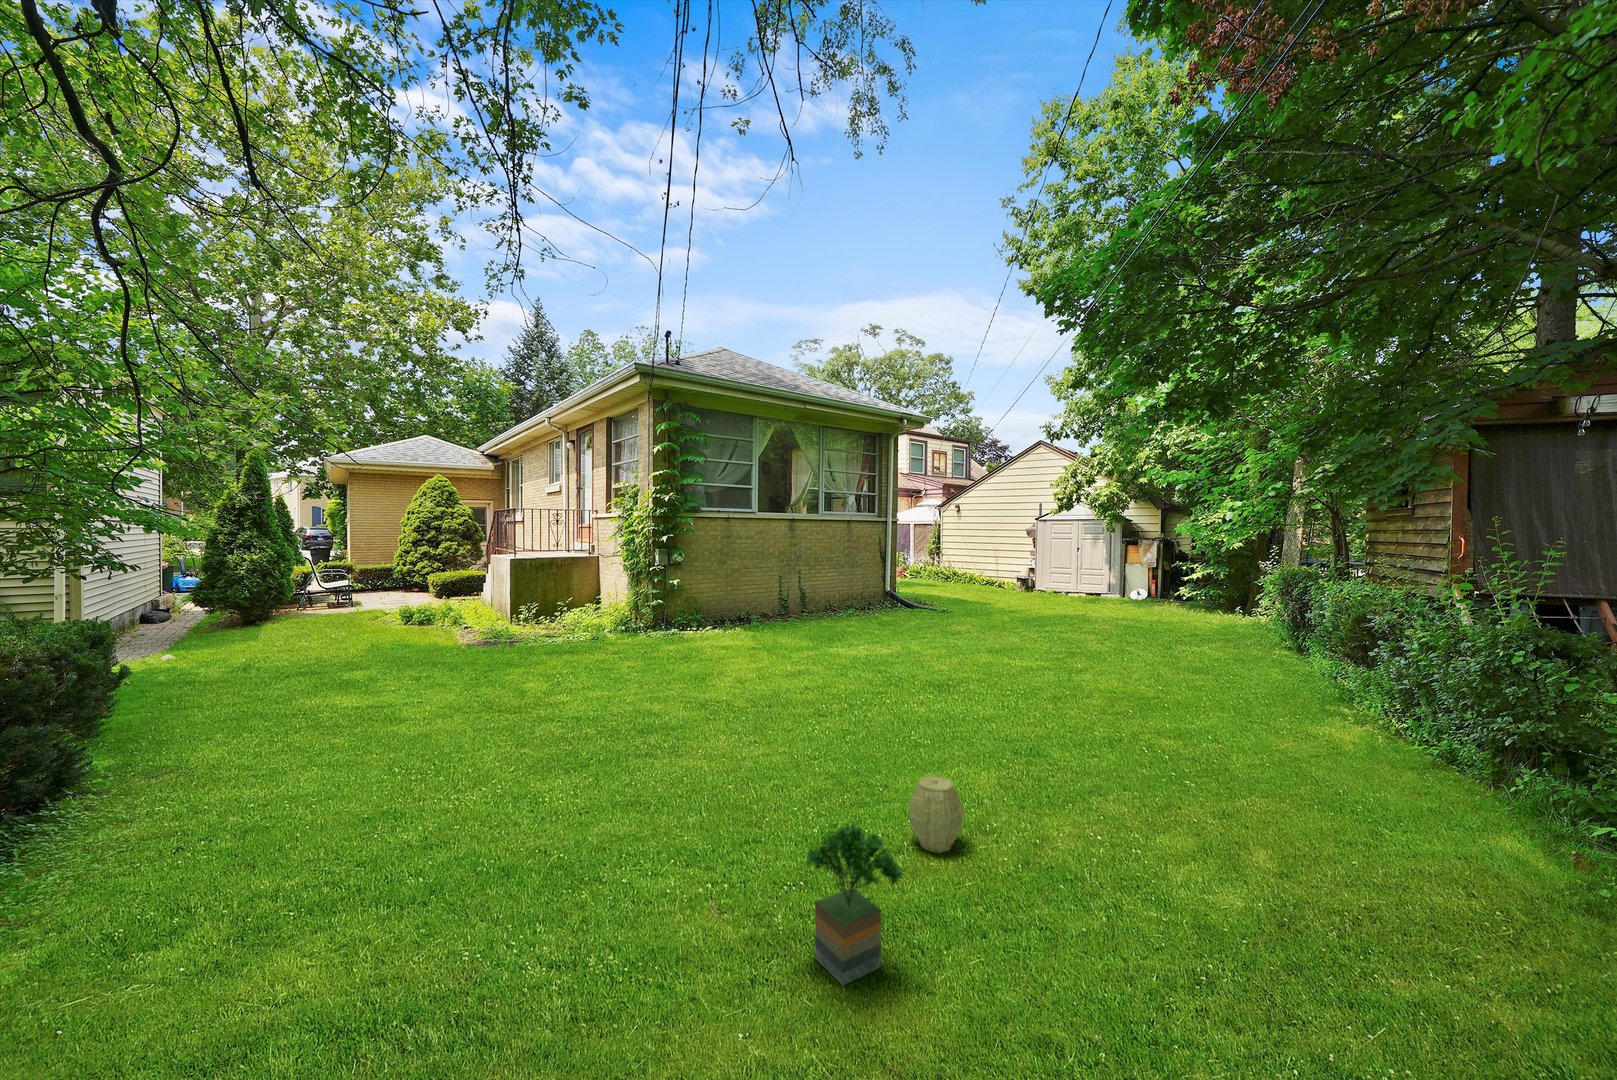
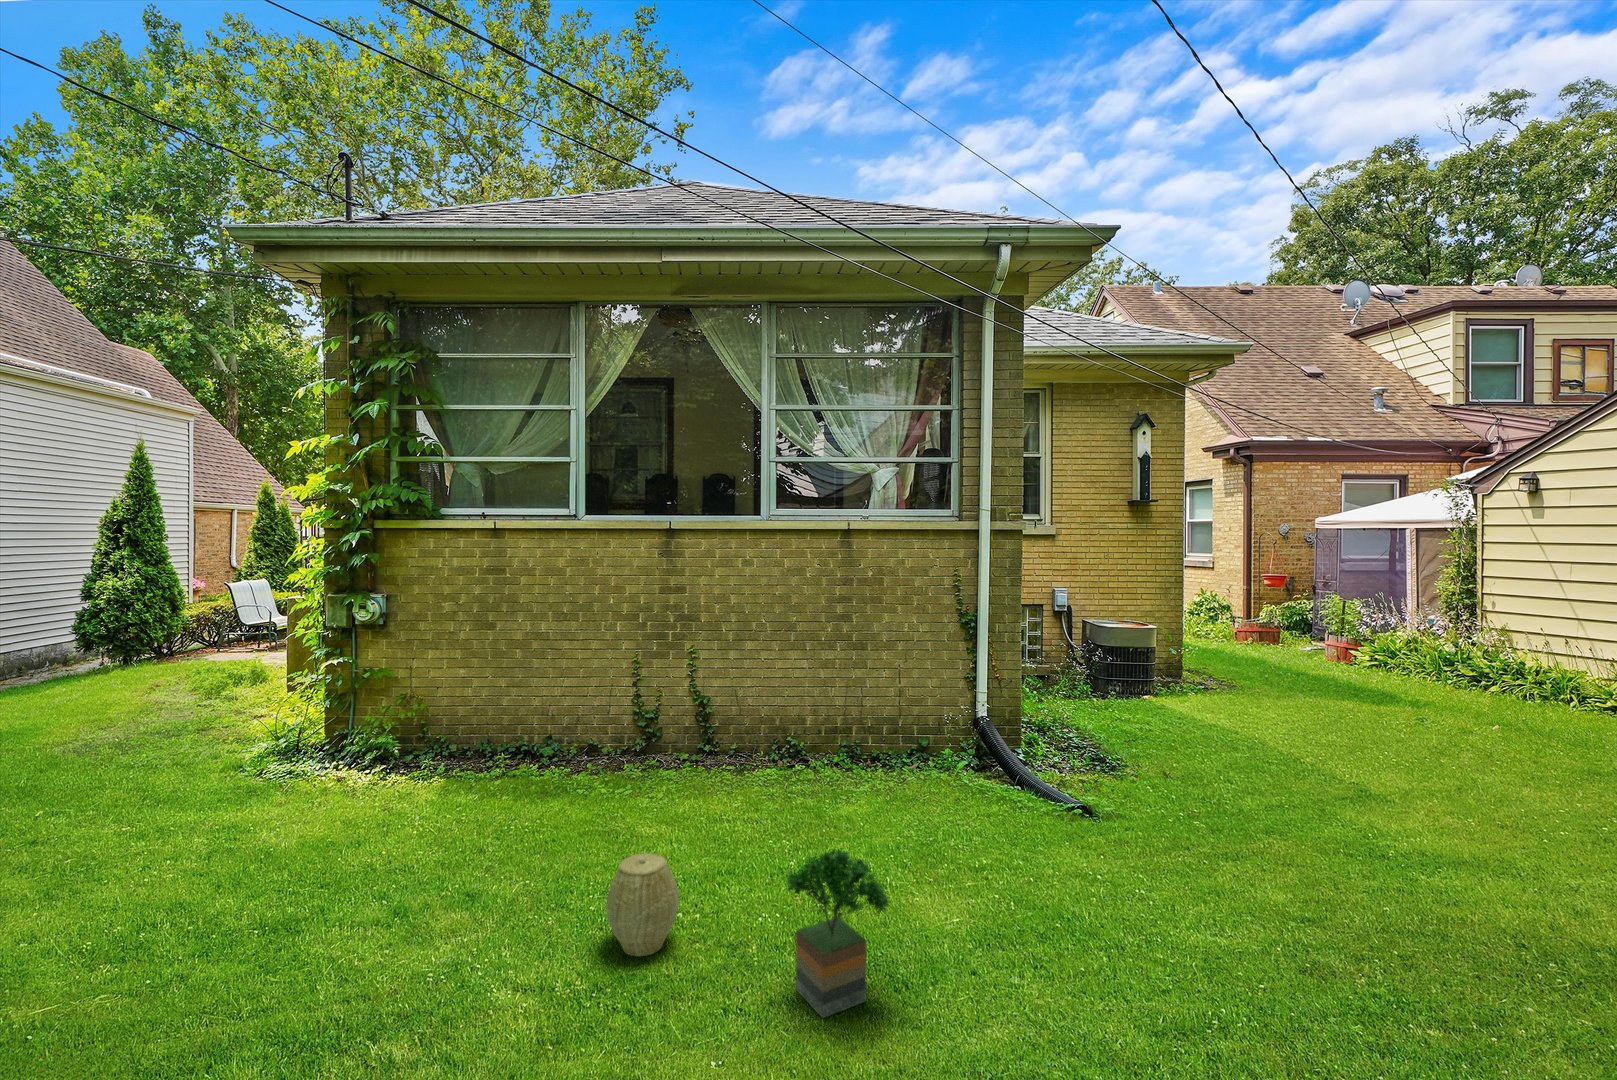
woven basket: present [909,776,964,853] -> present [606,853,679,956]

